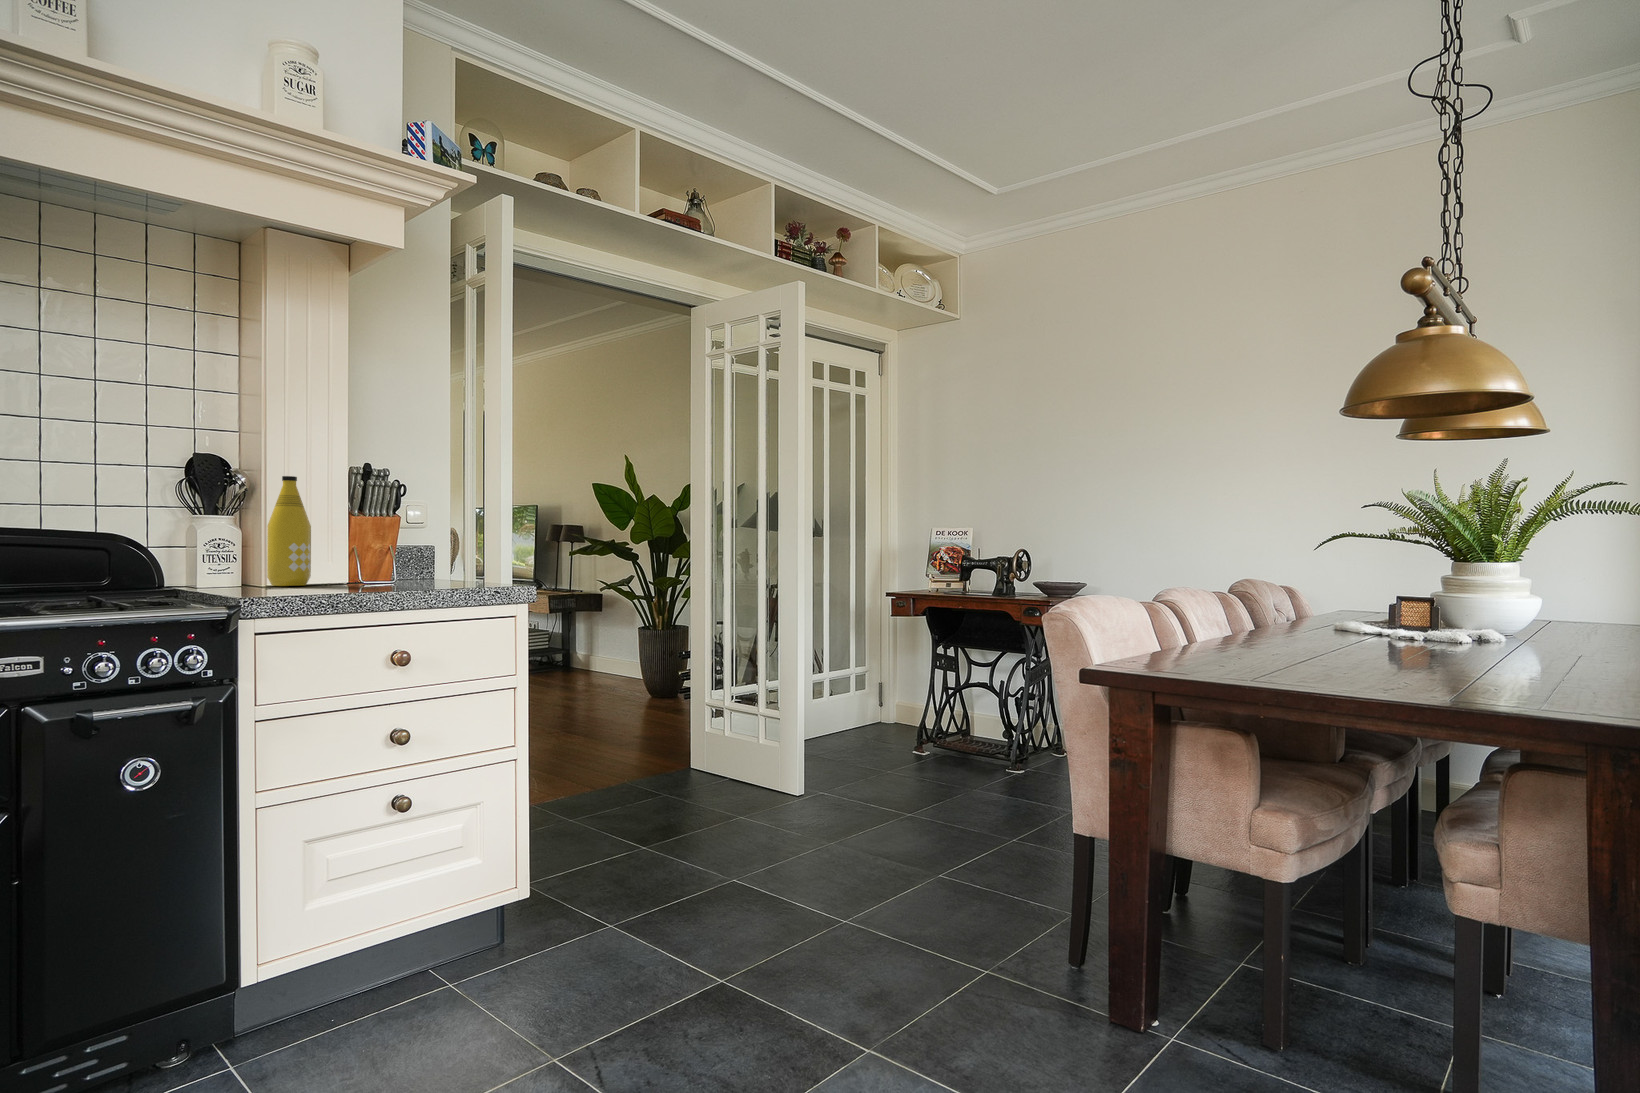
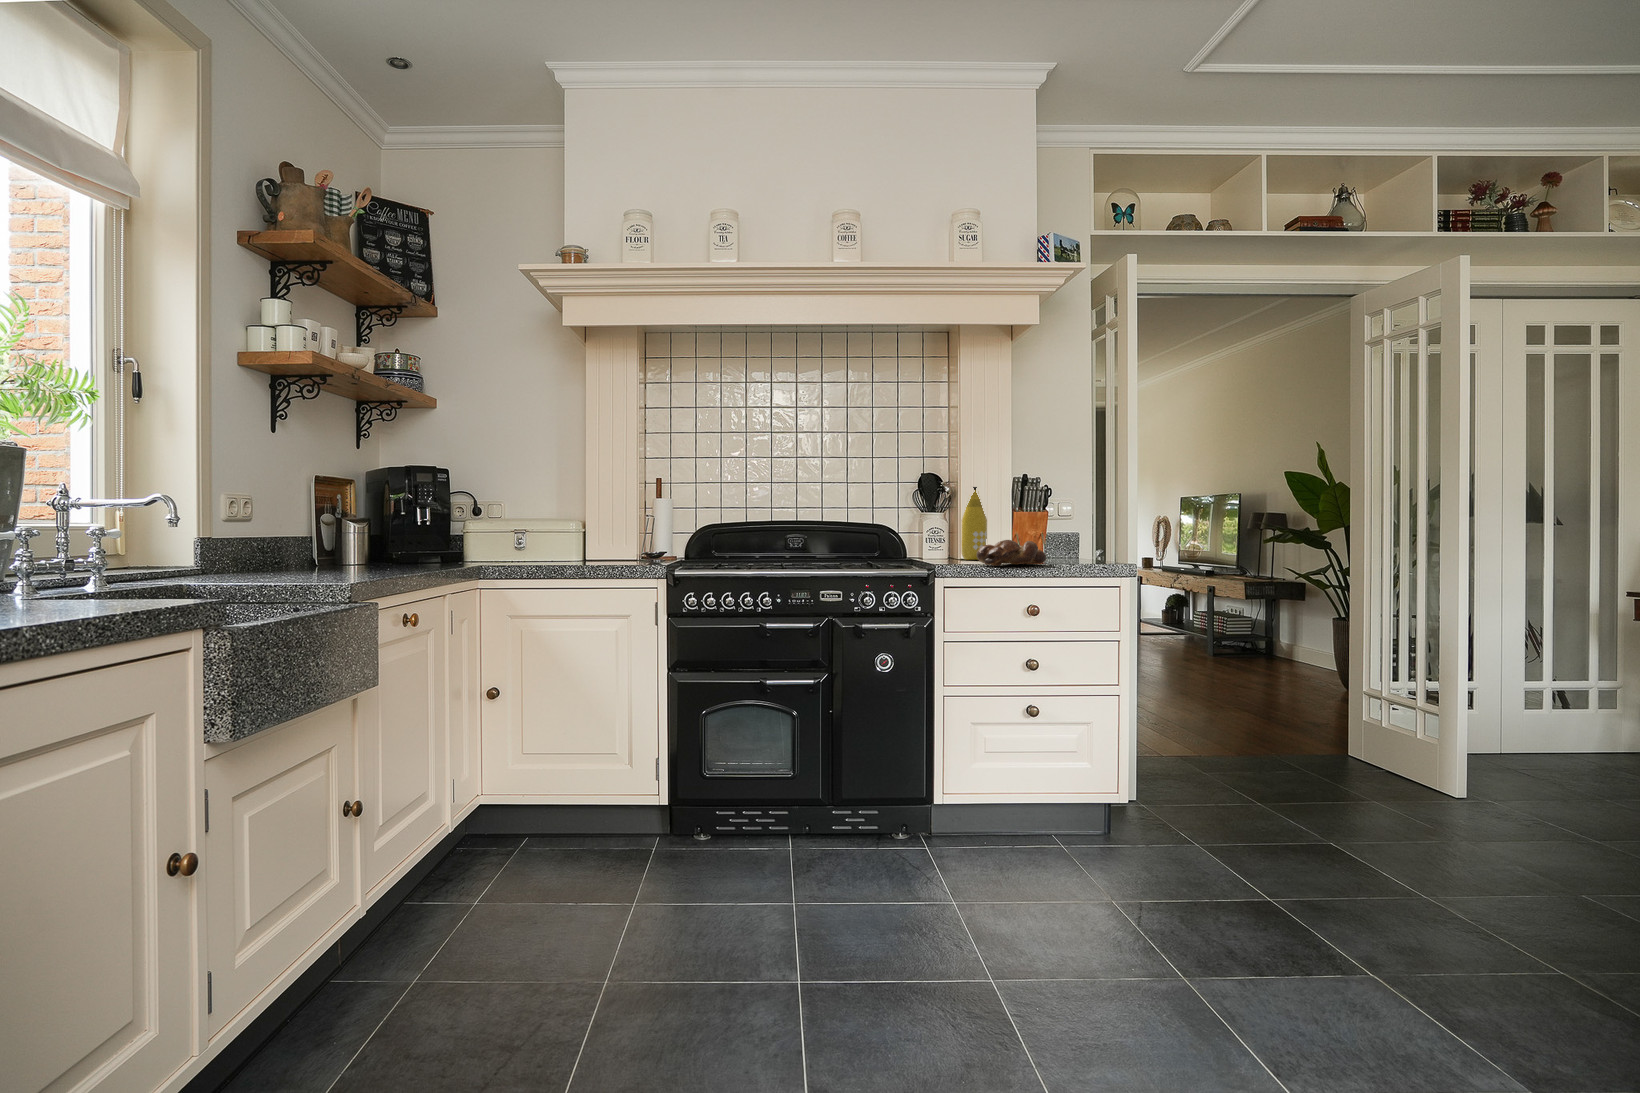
bread loaf: none [309,557,418,596] -> present [977,540,1047,566]

